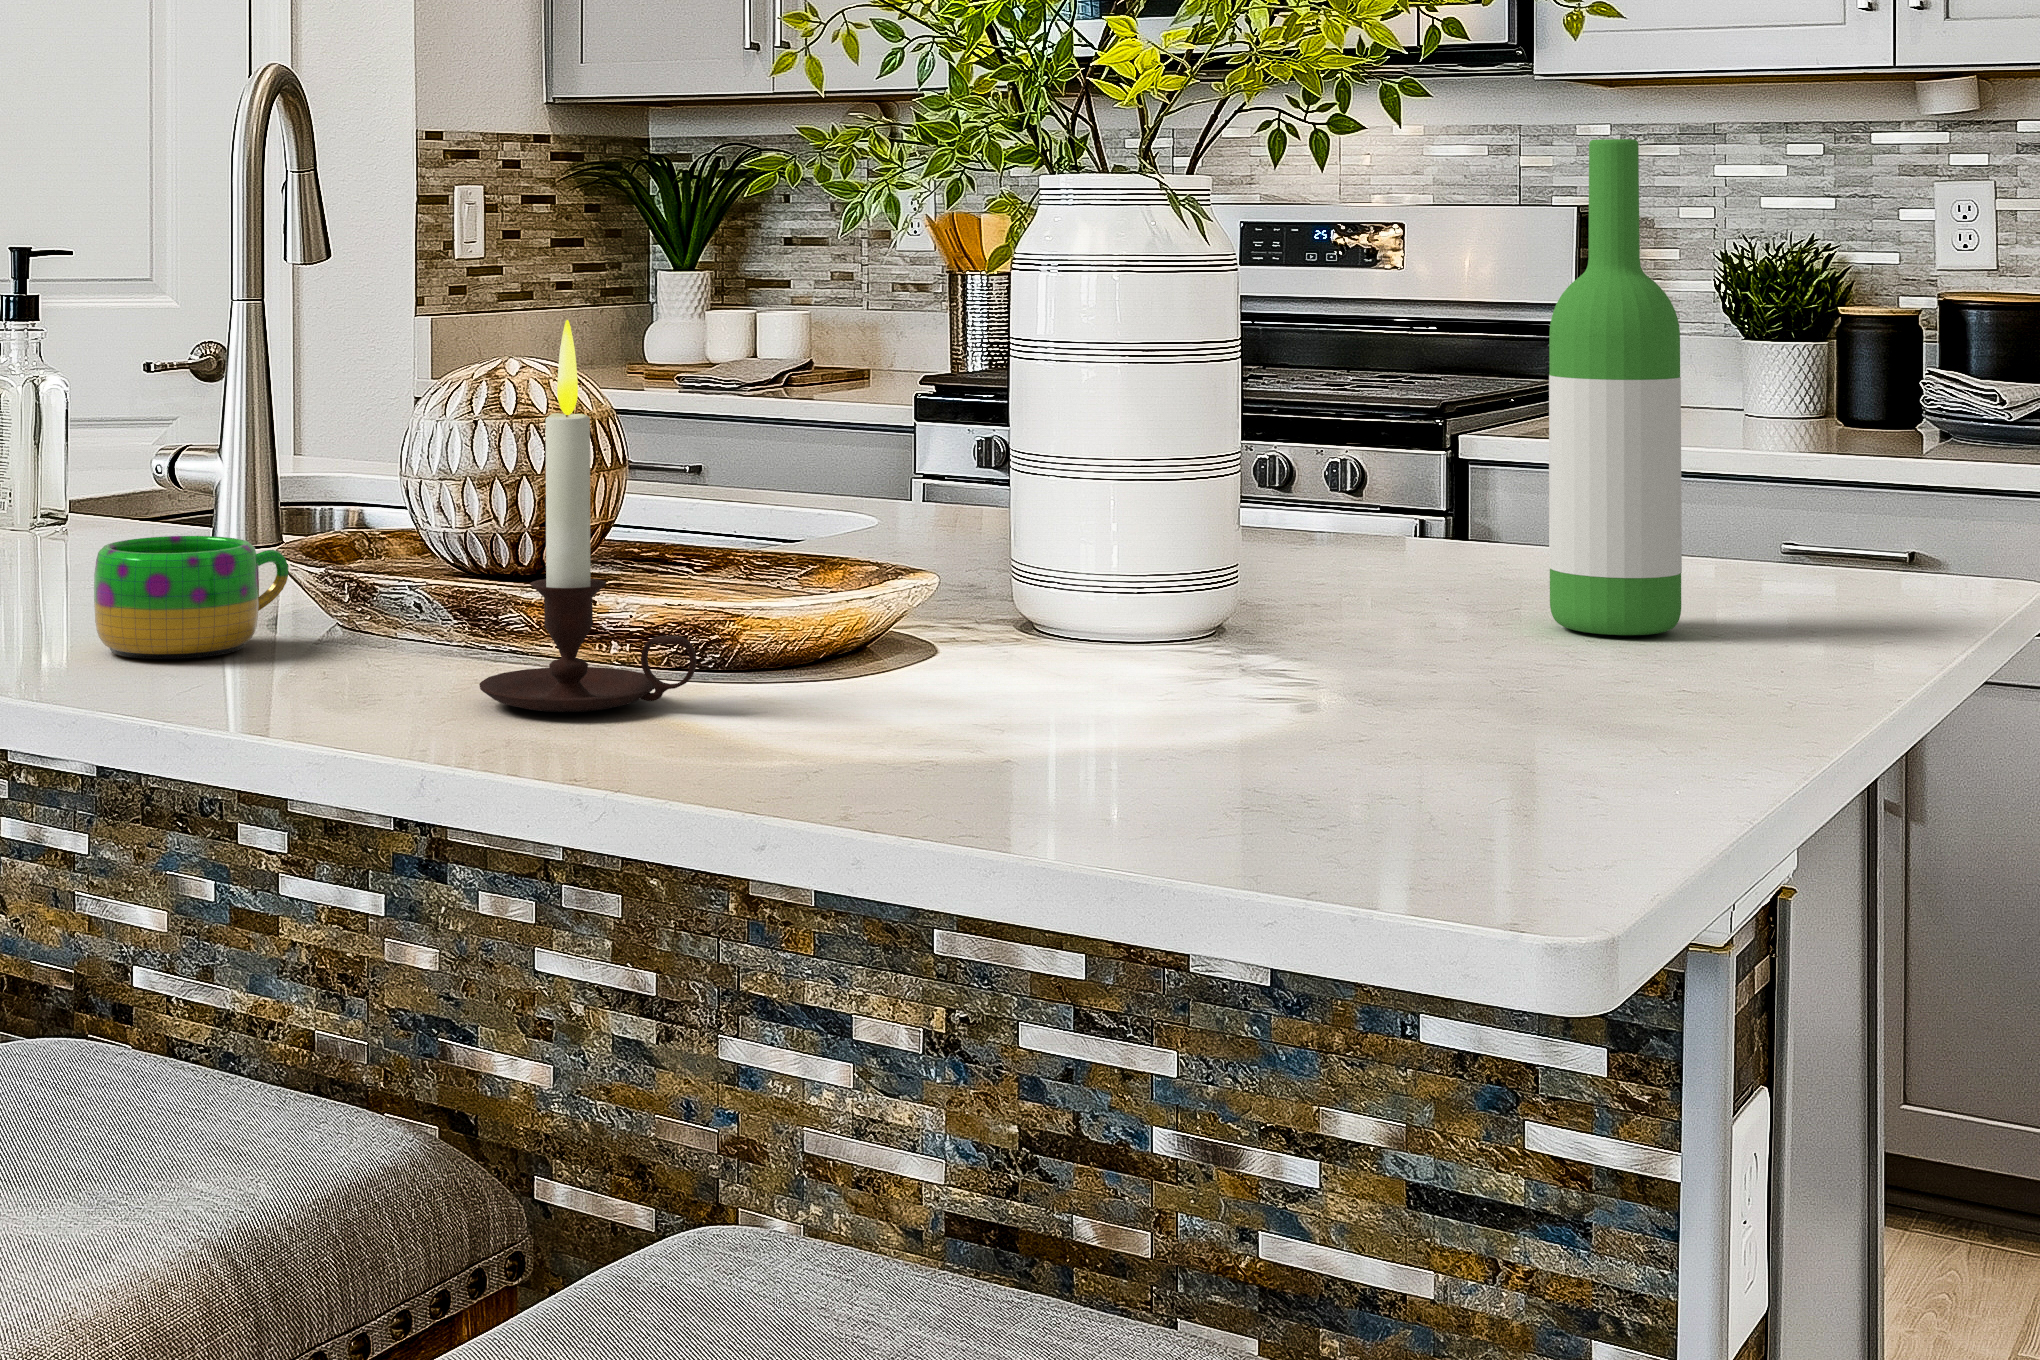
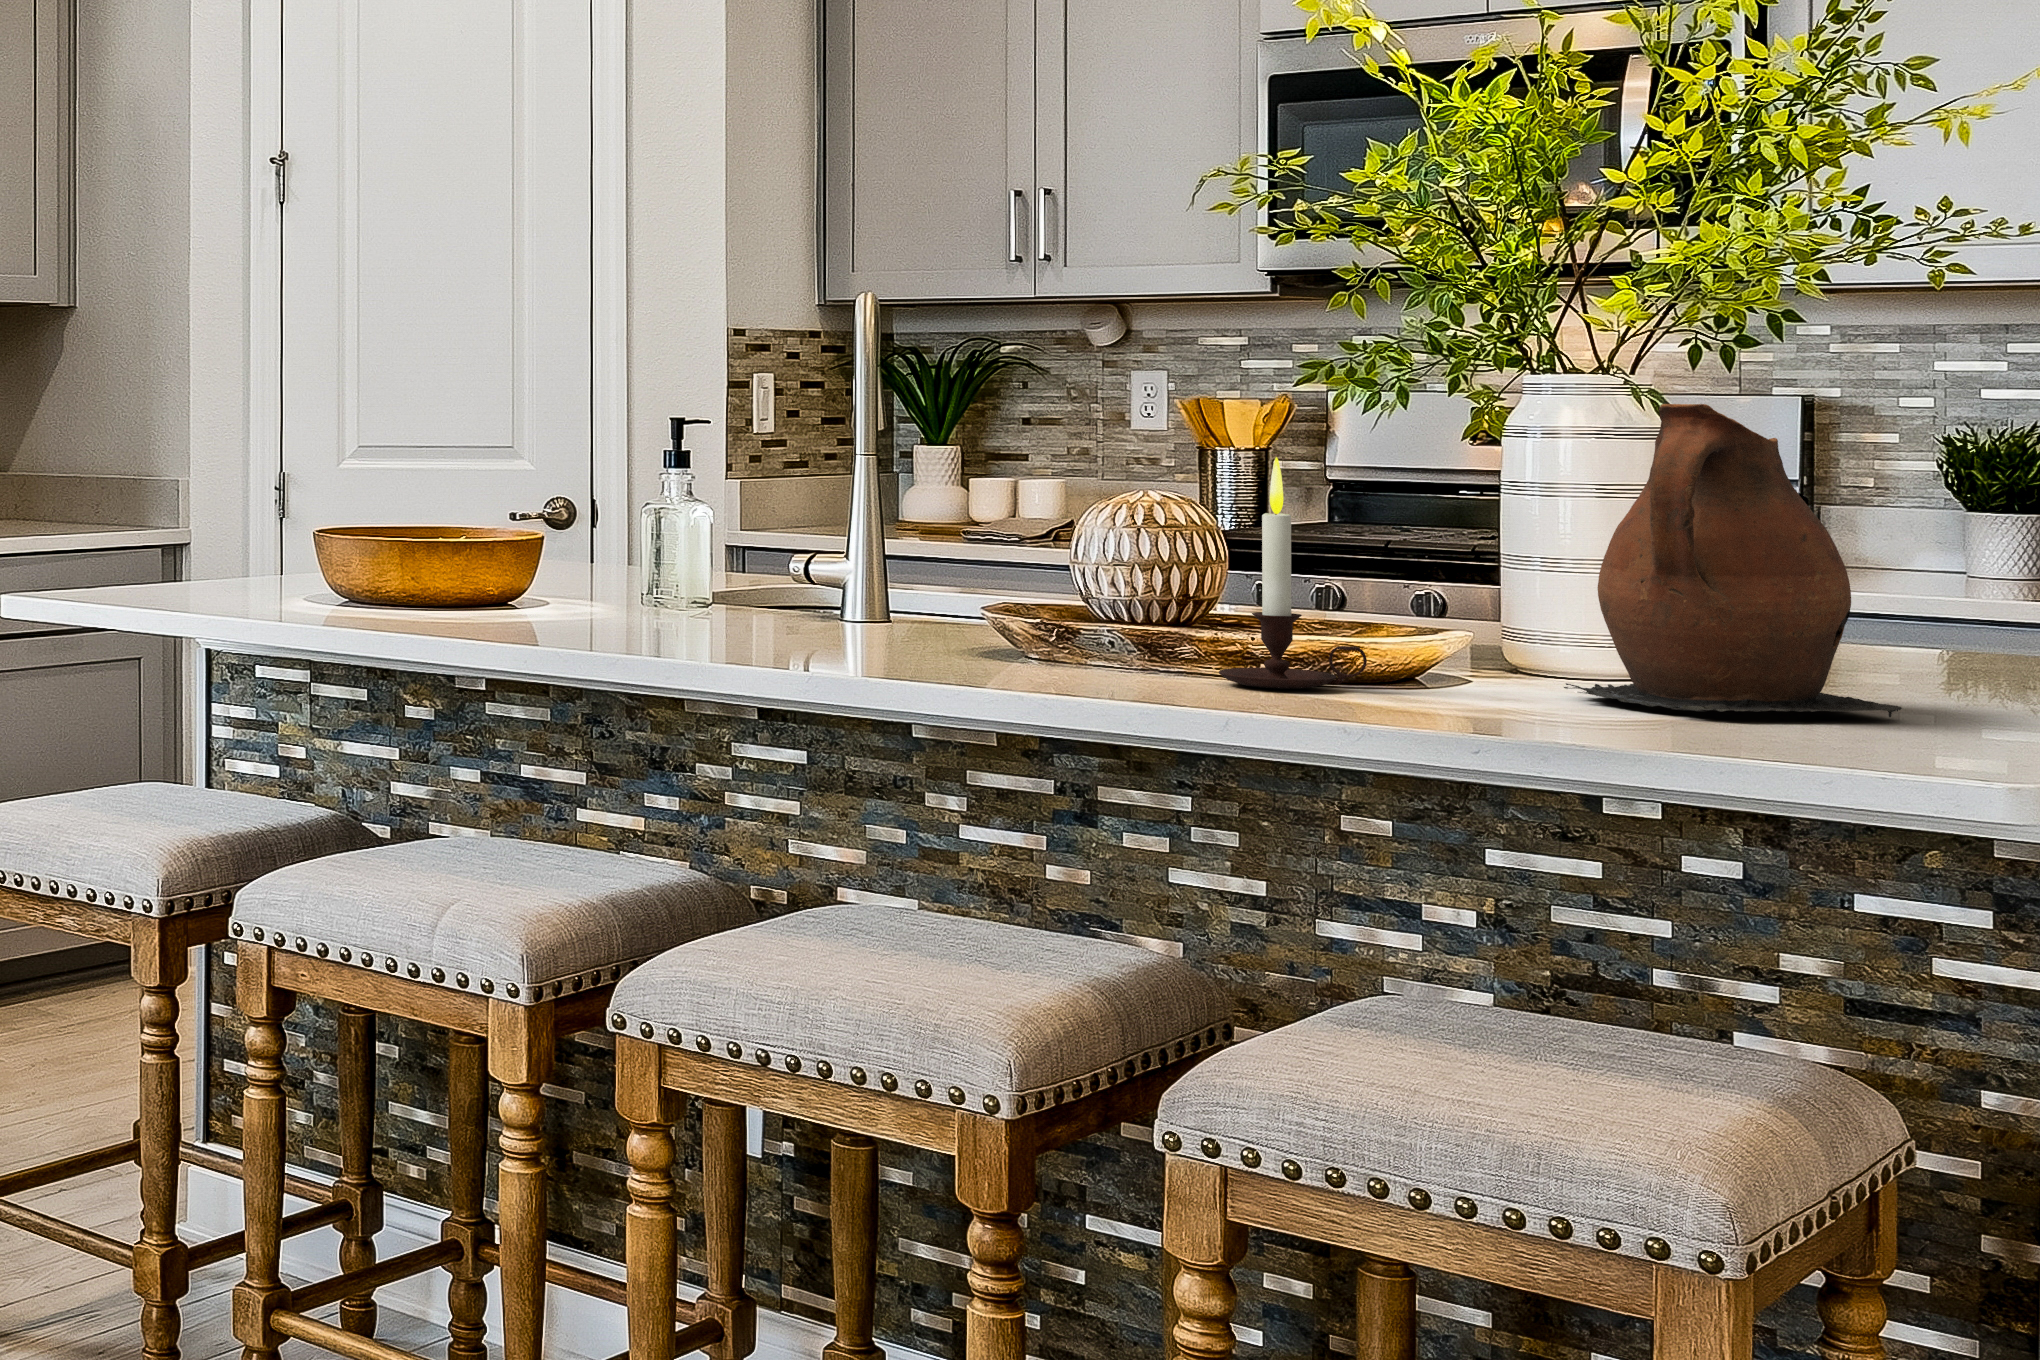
wine bottle: present [1549,139,1682,635] -> none [1909,348,2014,680]
ceramic pitcher: none [990,229,1466,755] -> present [1564,404,1902,717]
mug: present [94,536,288,659] -> none [919,592,1030,662]

